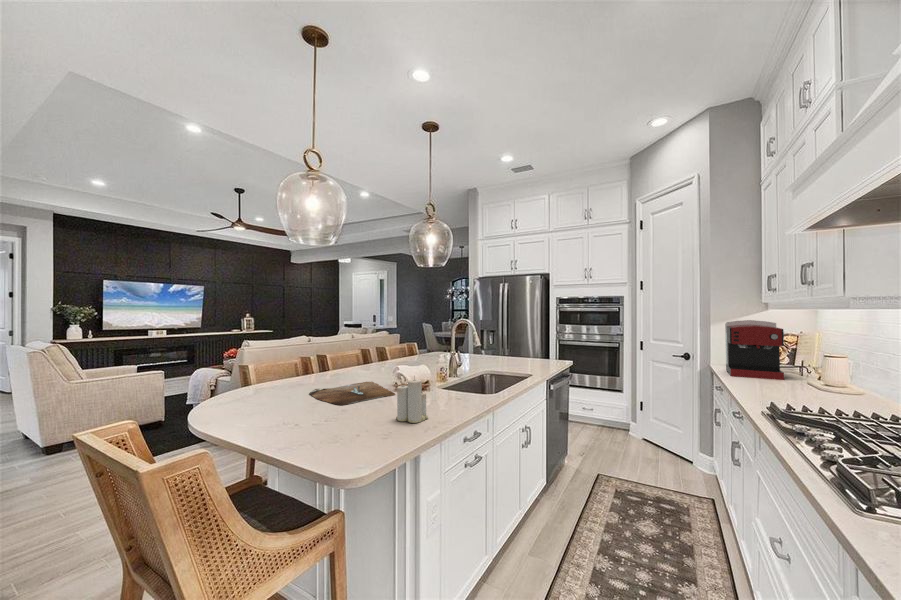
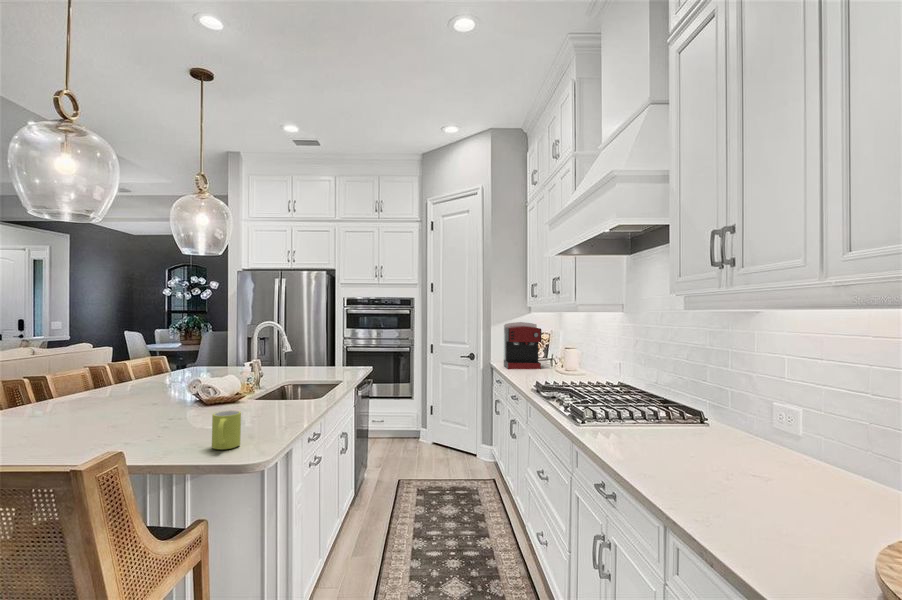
candle: present [396,379,428,423] -> none [240,378,277,429]
cutting board: present [309,382,395,405] -> none [68,402,206,427]
mug: none [346,406,375,444] -> present [212,411,241,450]

